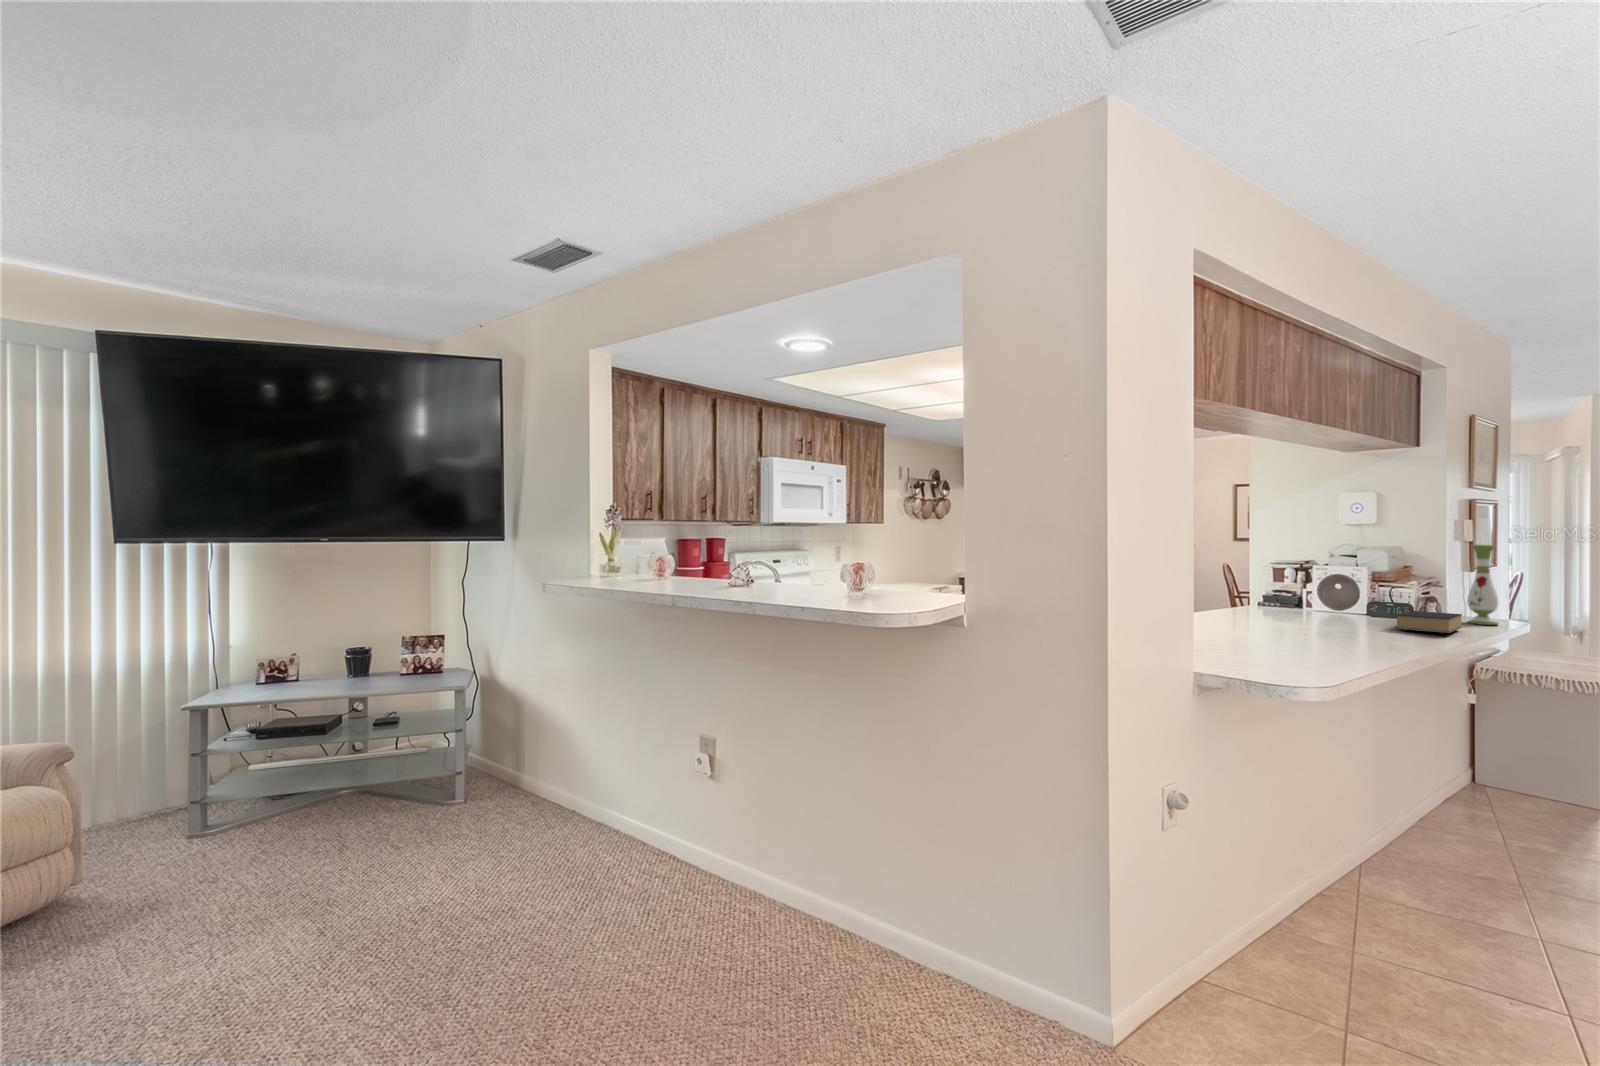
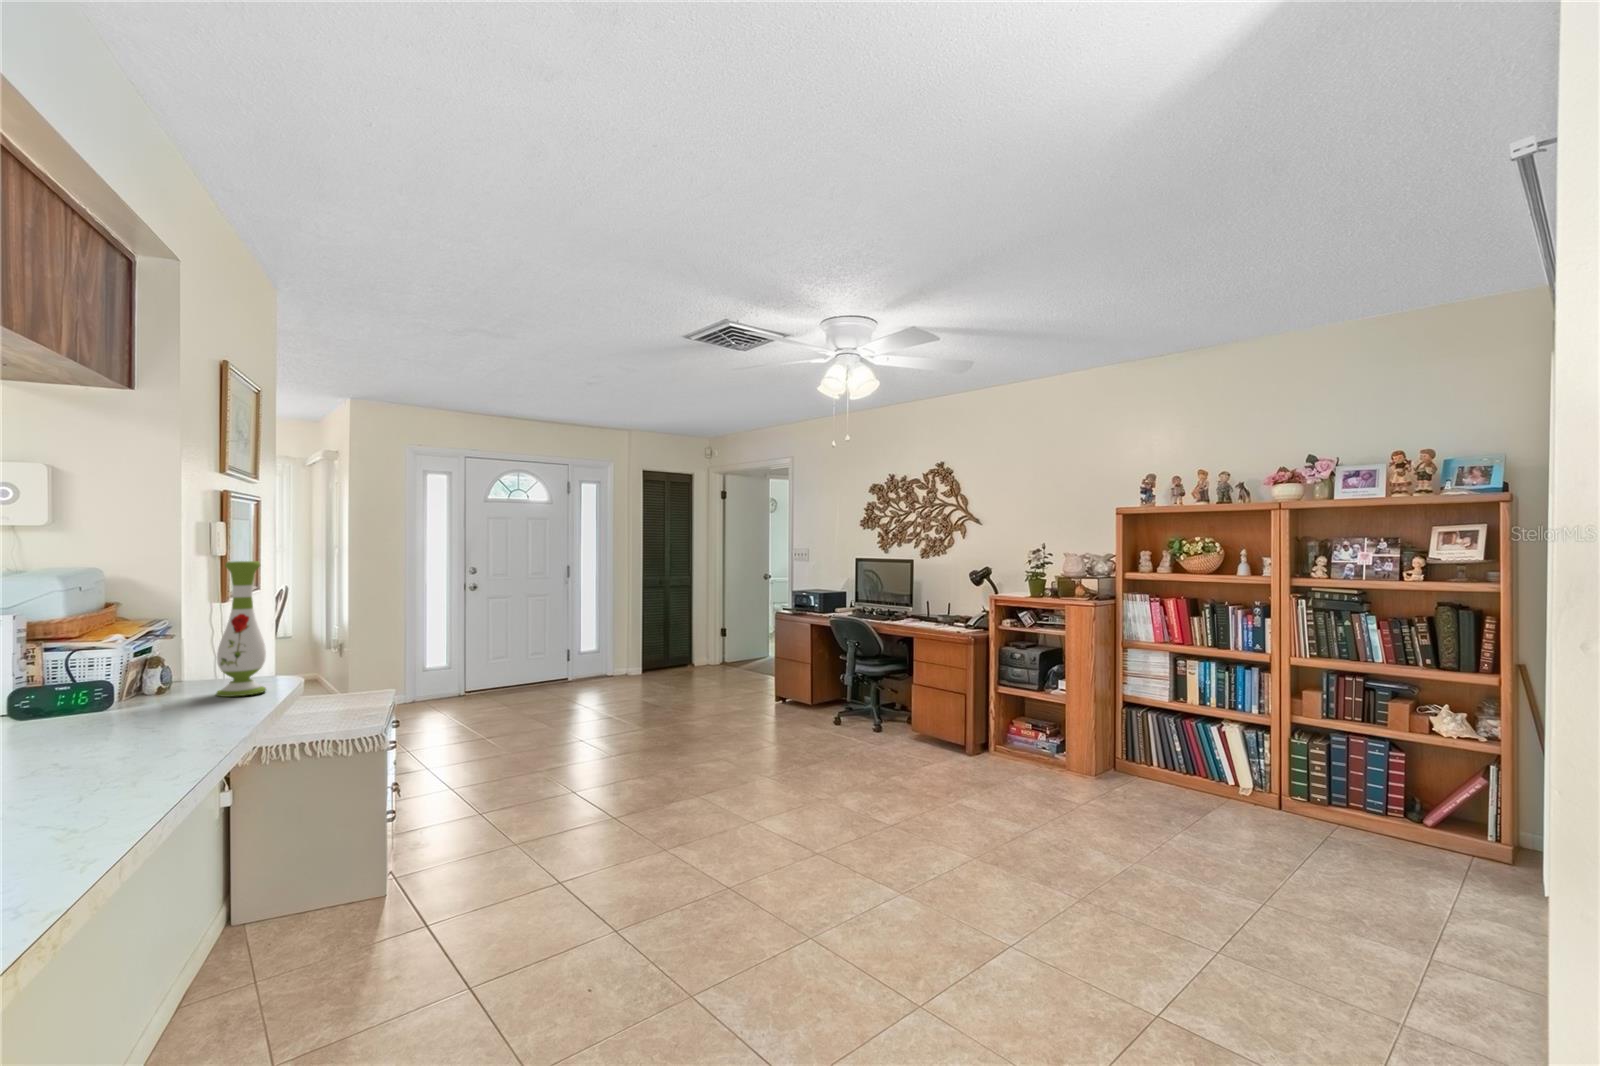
book: present [1397,611,1462,634] -> none [66,690,207,751]

